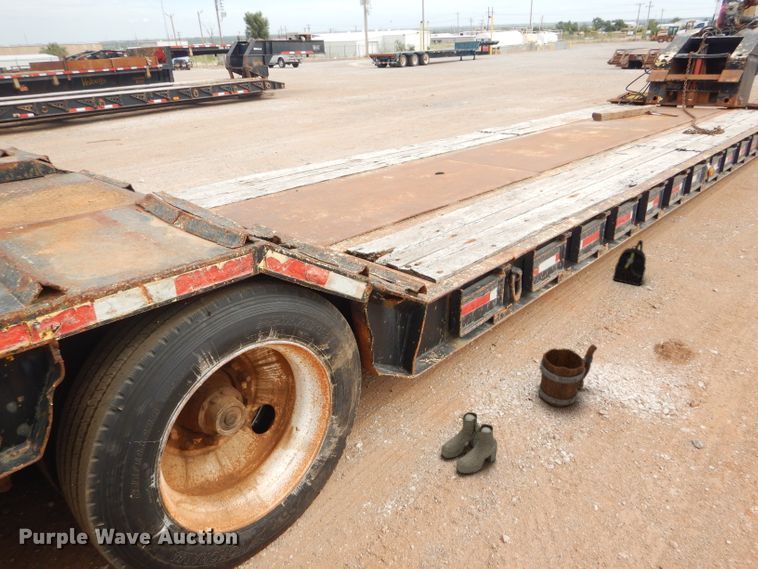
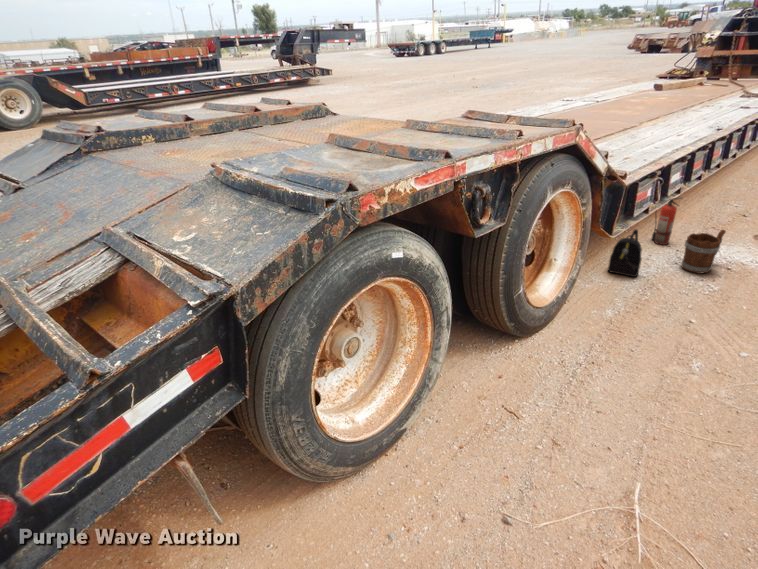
backpack: present [613,240,646,285] -> present [608,230,642,277]
fire extinguisher: none [520,290,551,349] -> present [652,198,681,245]
boots: present [441,412,497,474] -> none [629,267,672,305]

